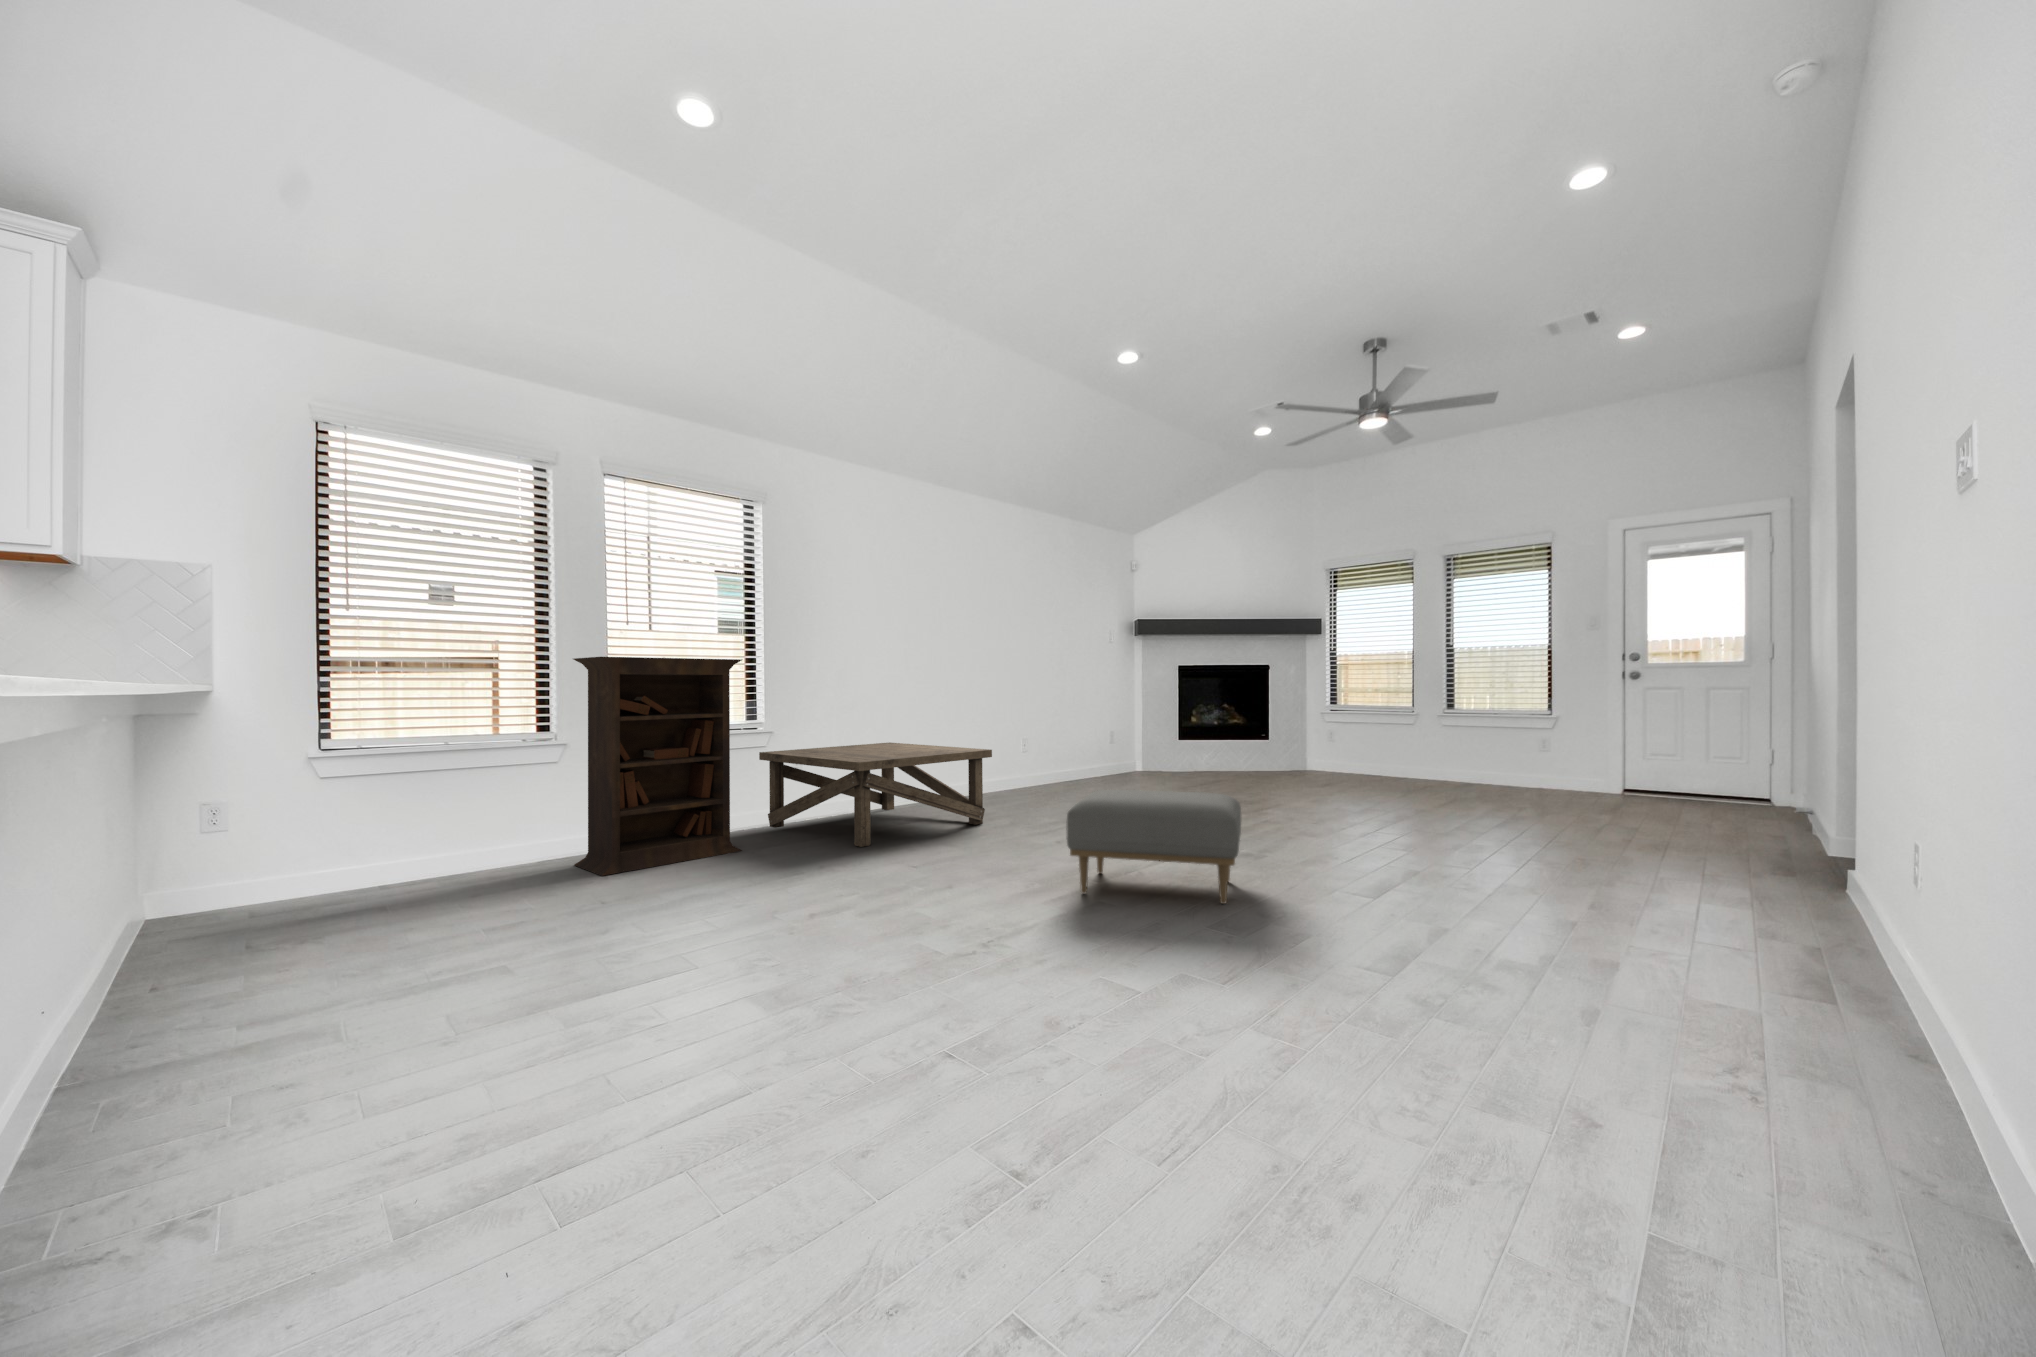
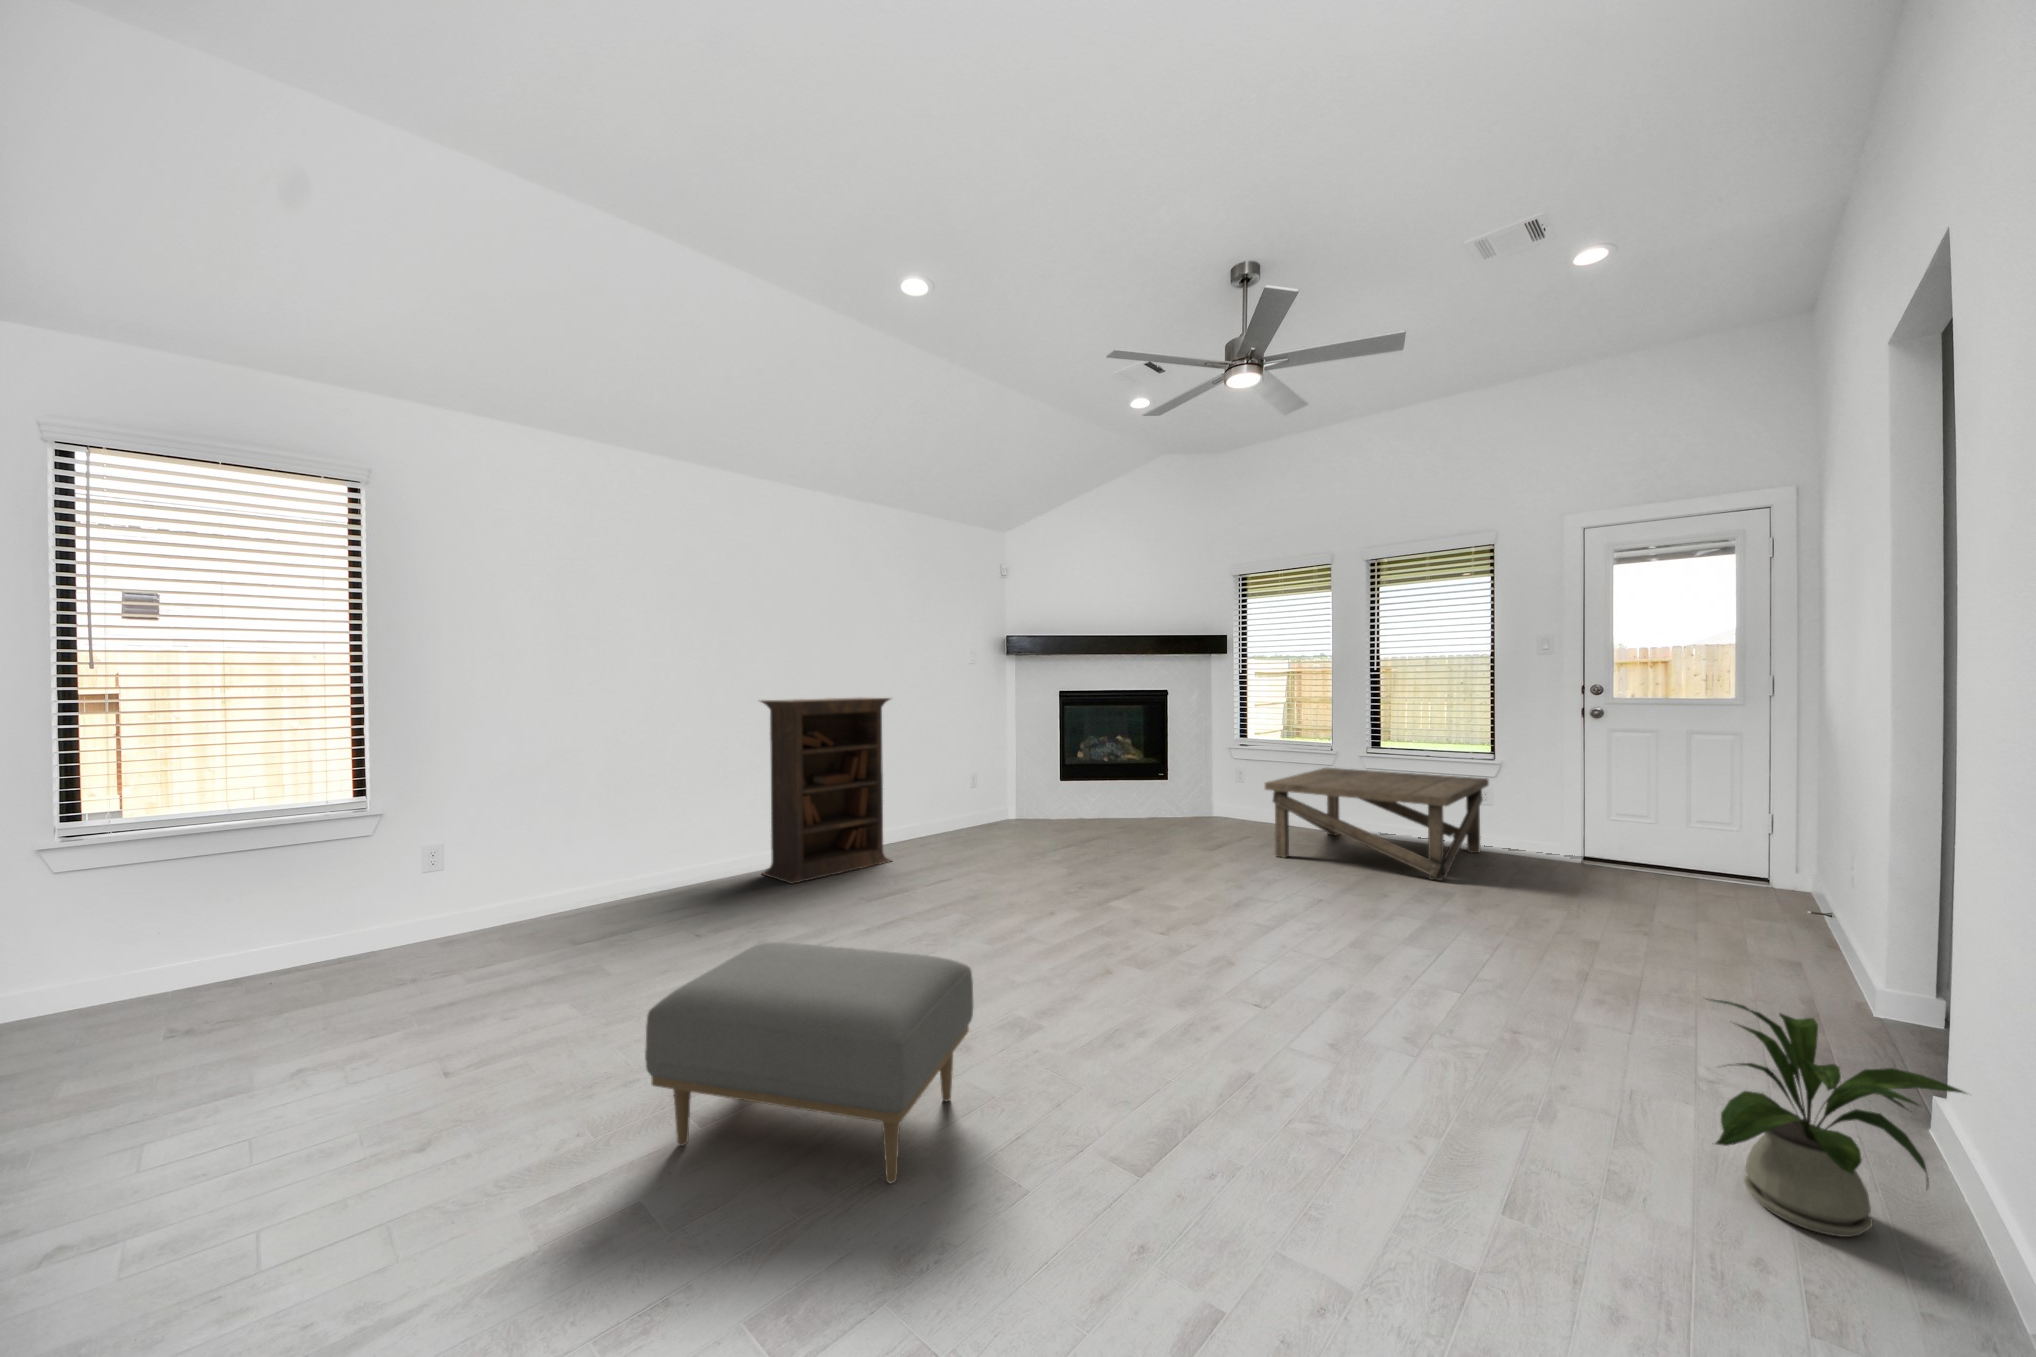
bookcase: present [573,657,742,876] -> present [761,697,891,884]
coffee table: present [759,742,992,847] -> present [1265,768,1489,881]
house plant: none [1700,796,1852,919] -> present [1712,1000,1965,1237]

